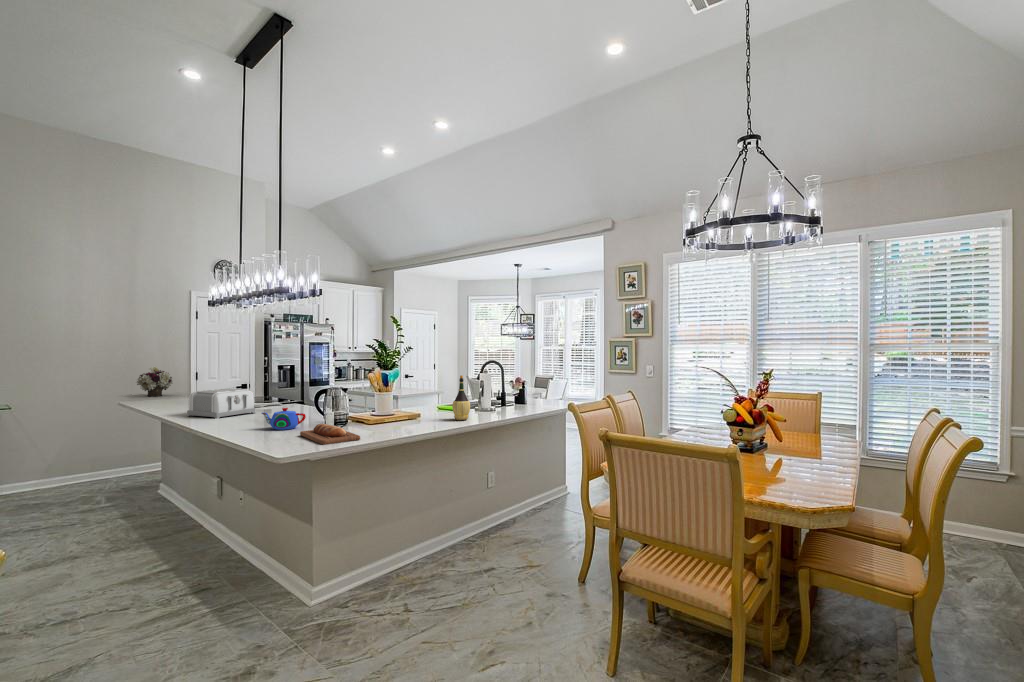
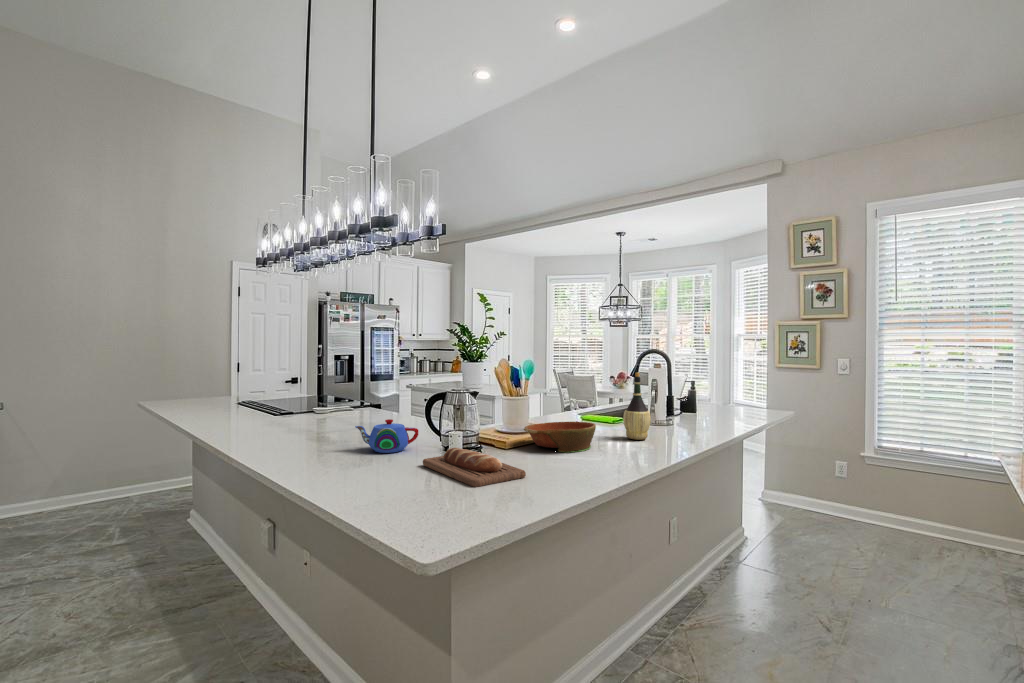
flower arrangement: present [137,366,173,397] -> none [170,356,214,393]
toaster: present [187,388,255,419] -> none [242,386,330,430]
bowl: none [379,409,428,428] -> present [524,421,596,453]

